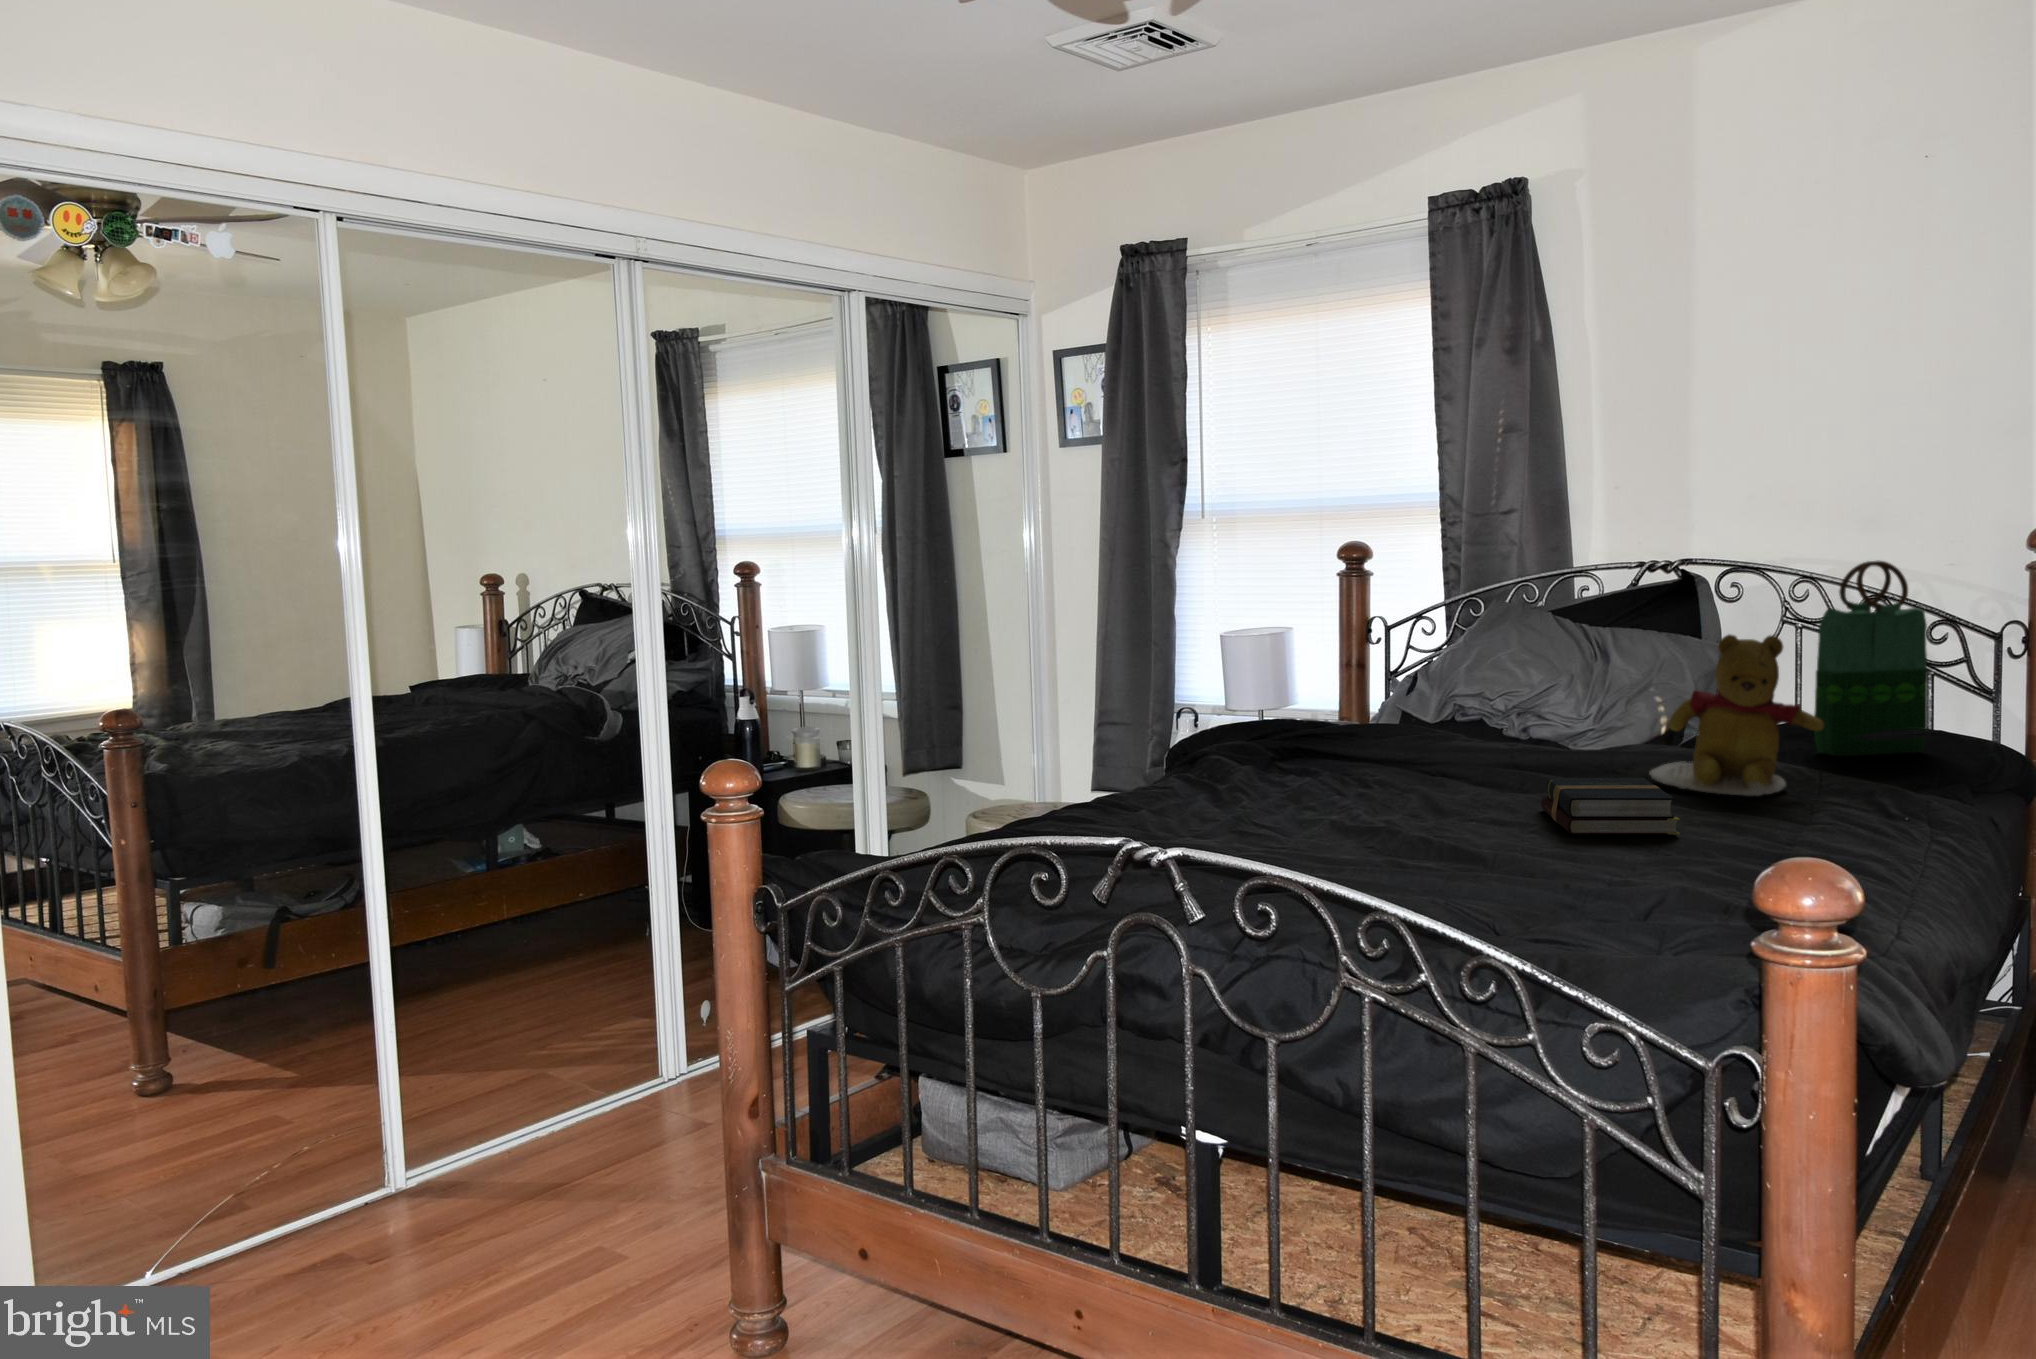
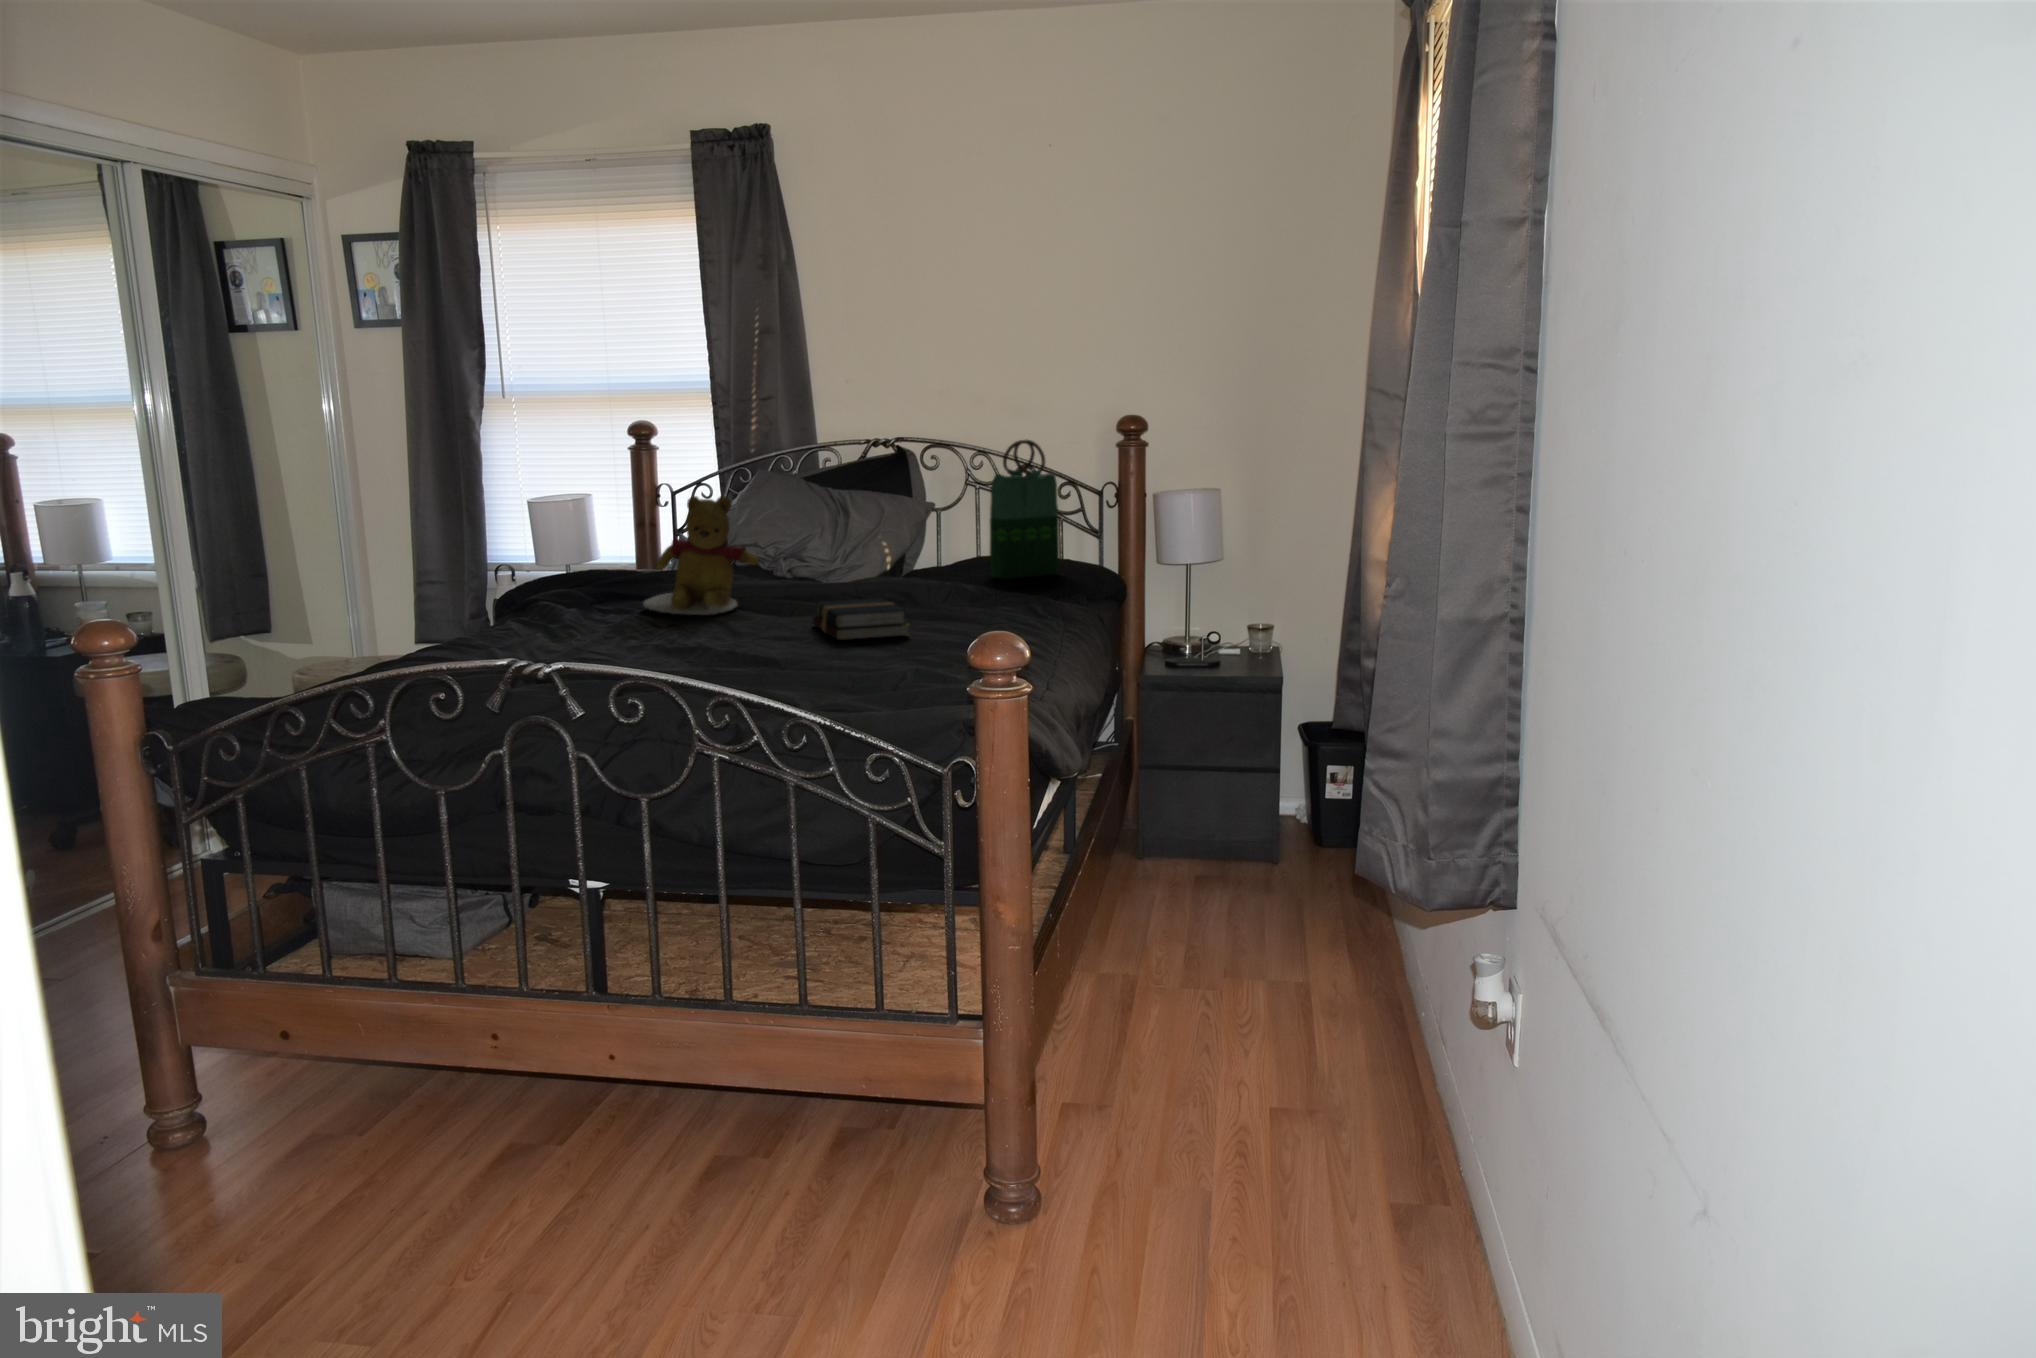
teddy bear: present [1649,635,1824,796] -> present [643,496,759,615]

